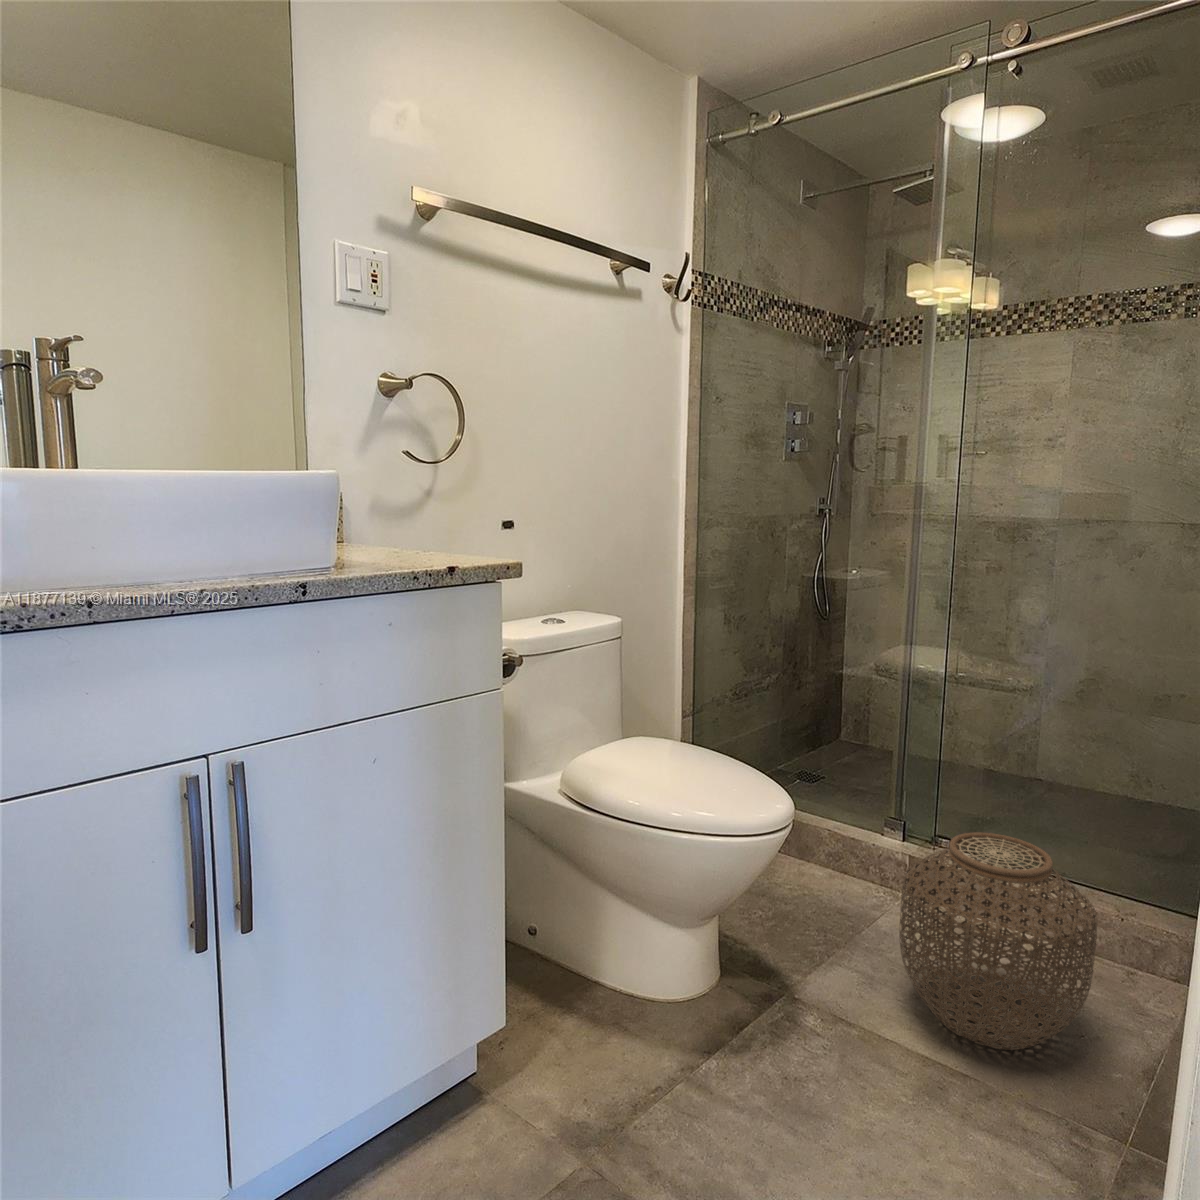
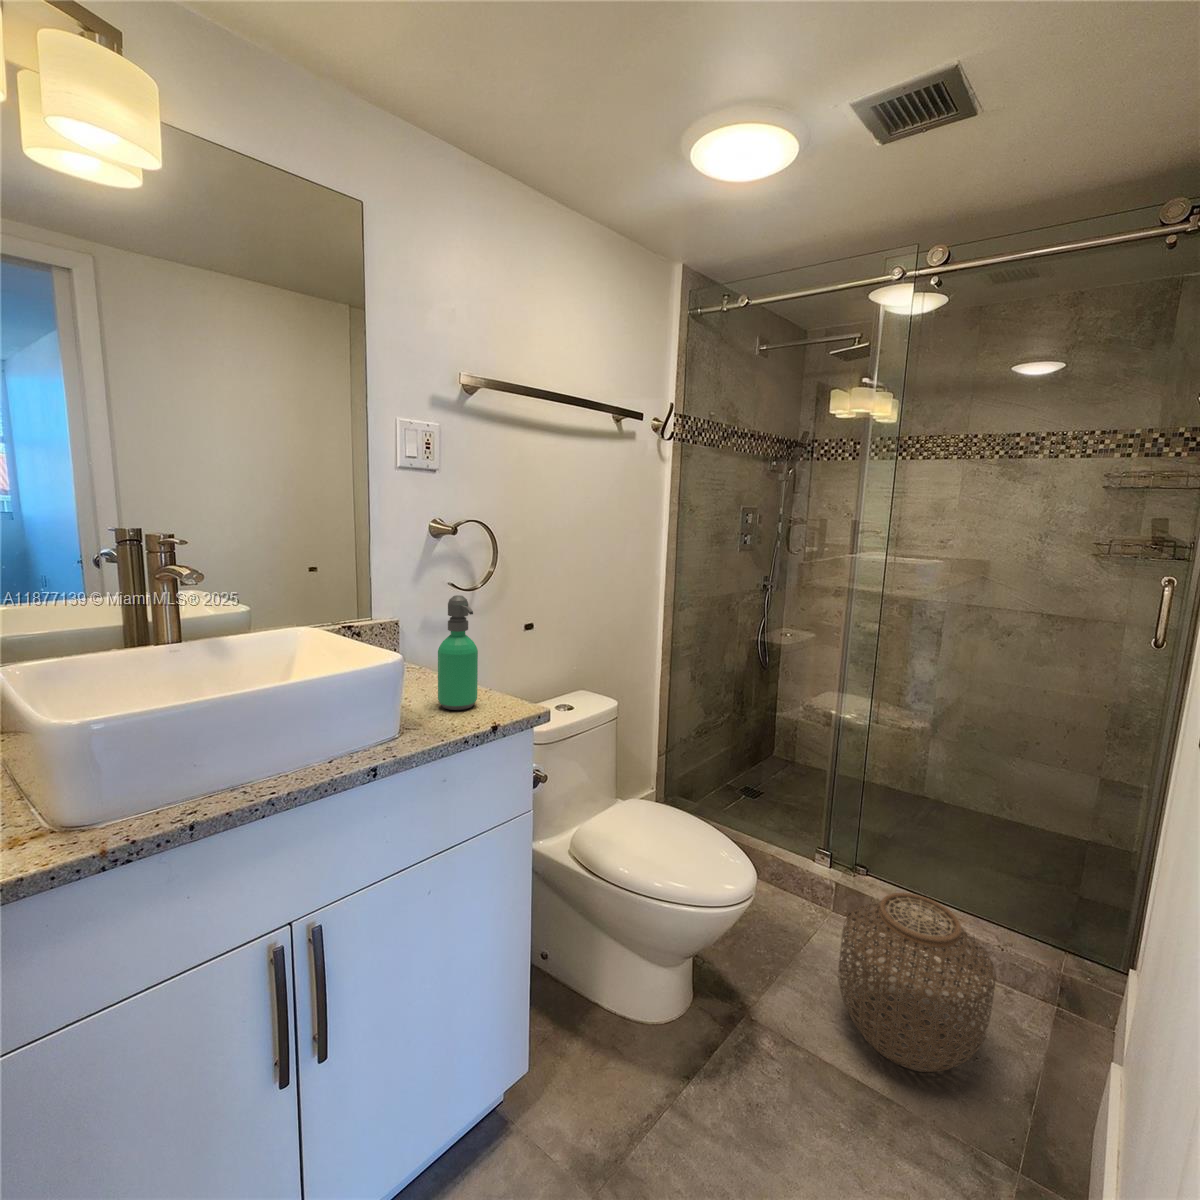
soap dispenser: none [380,418,429,556] -> present [438,595,478,710]

